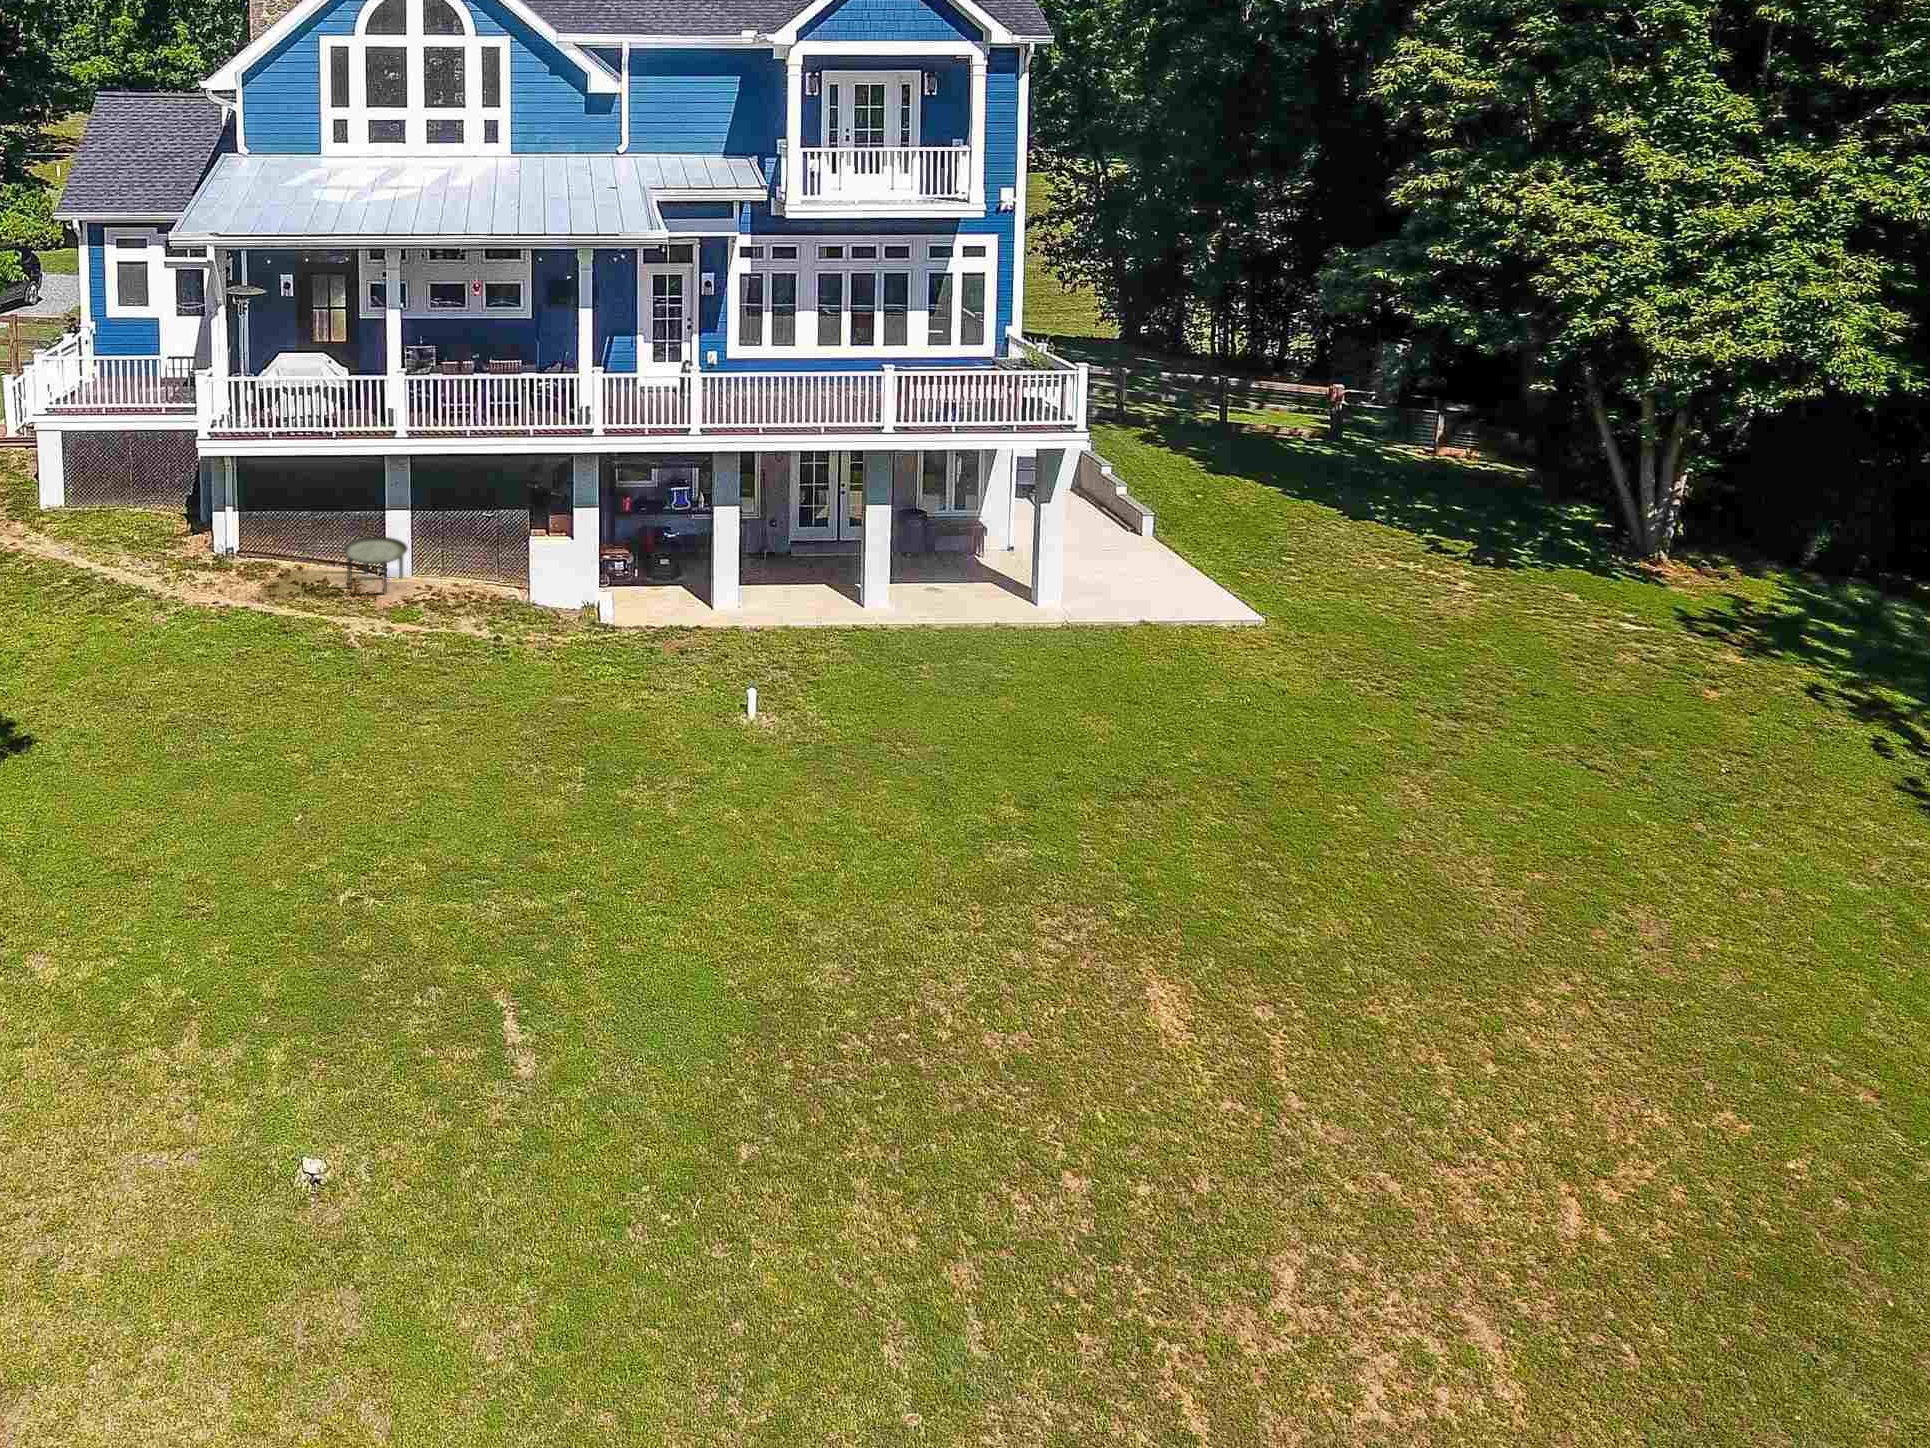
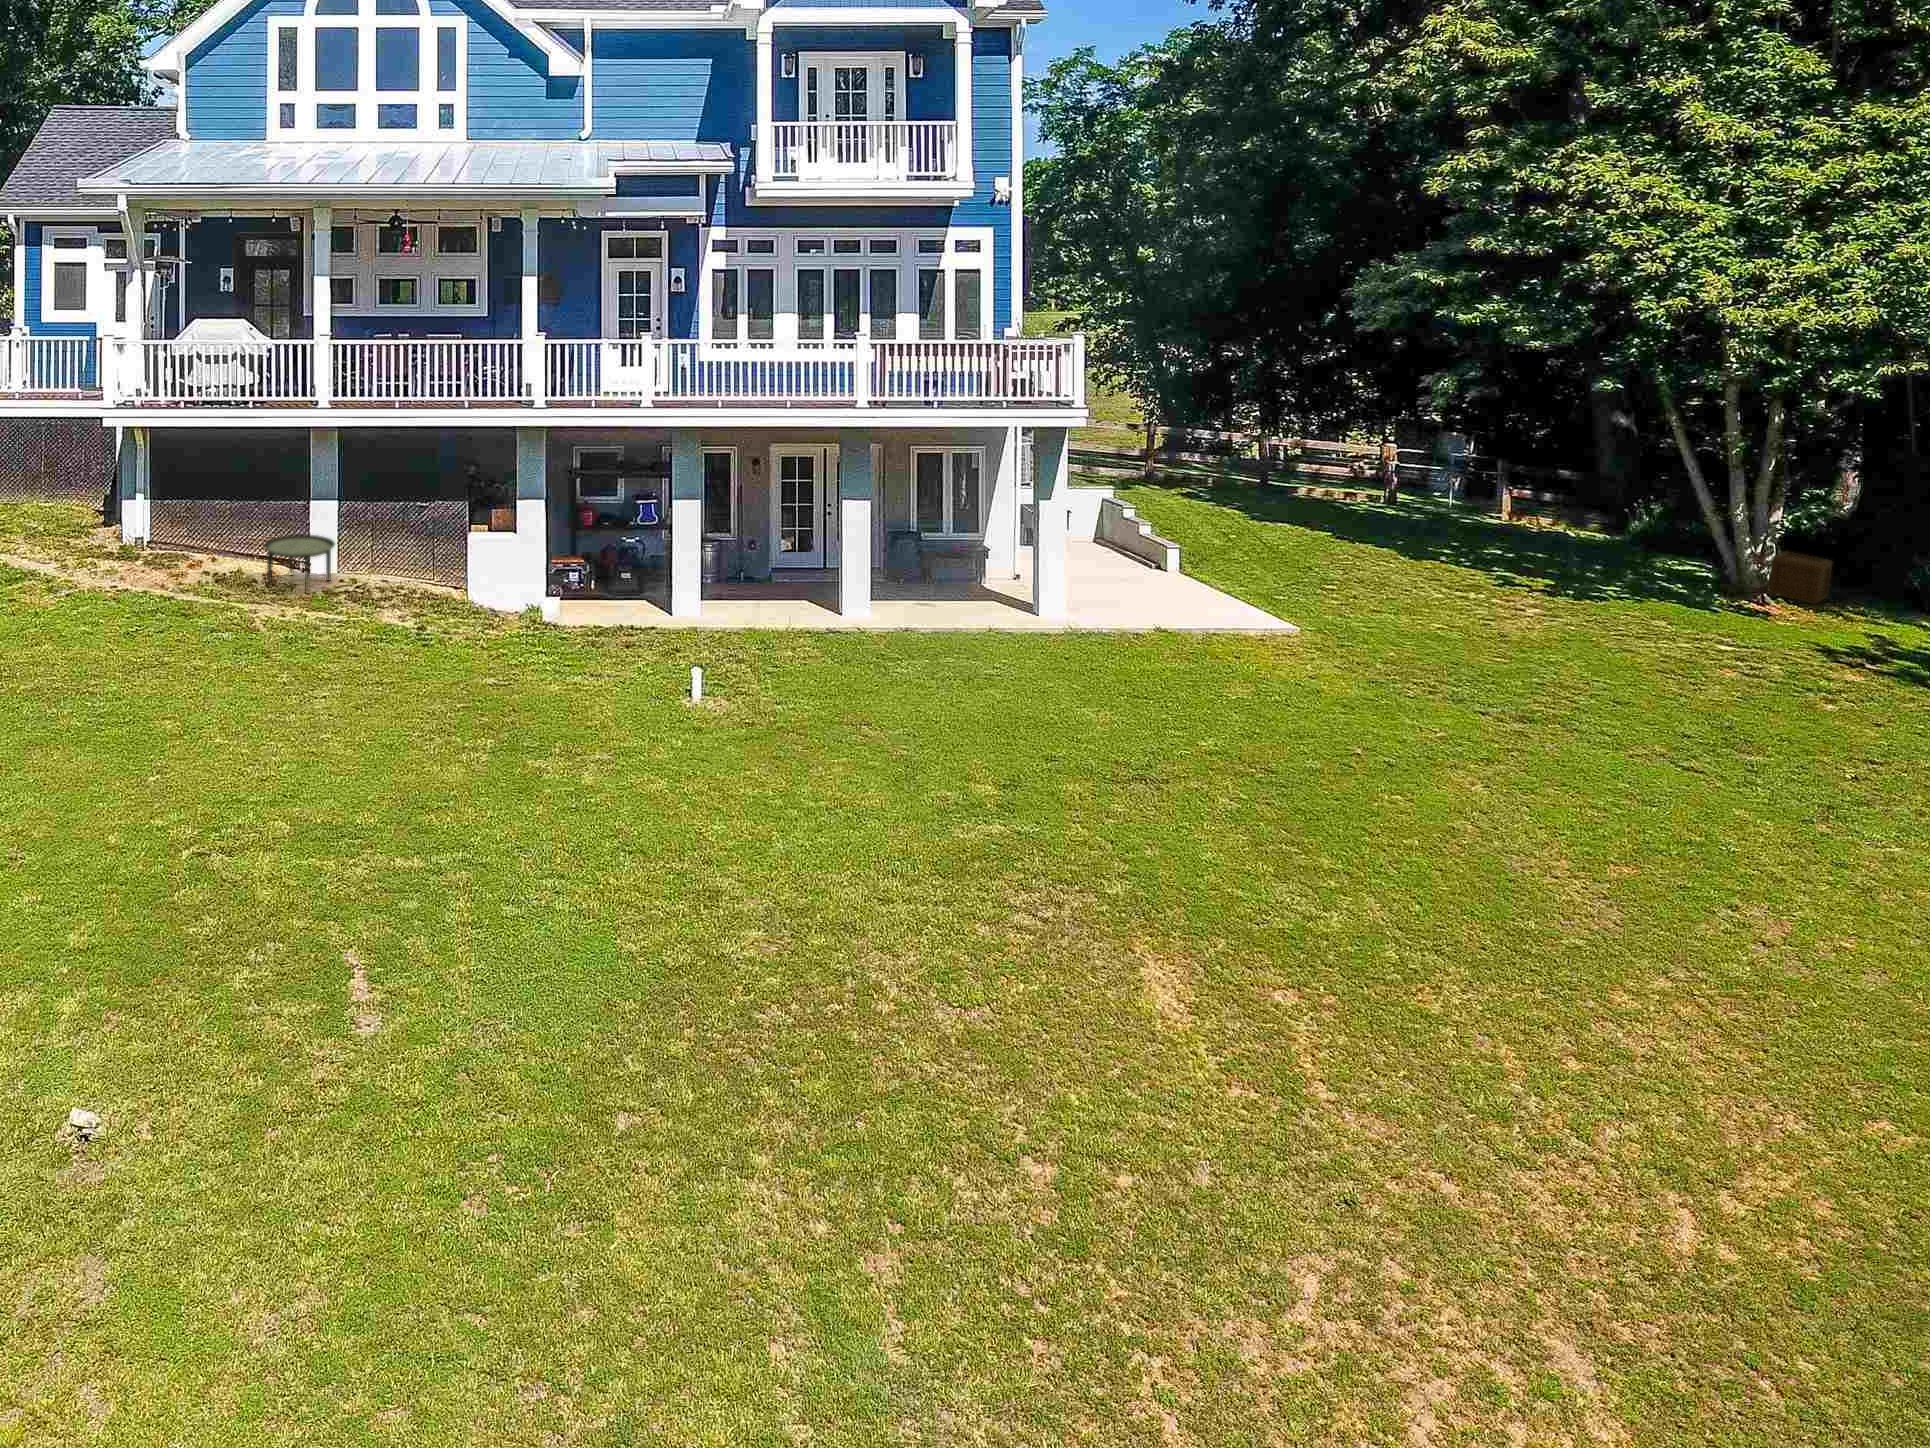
wooden crate: none [1659,526,1718,575] -> present [1767,551,1832,604]

